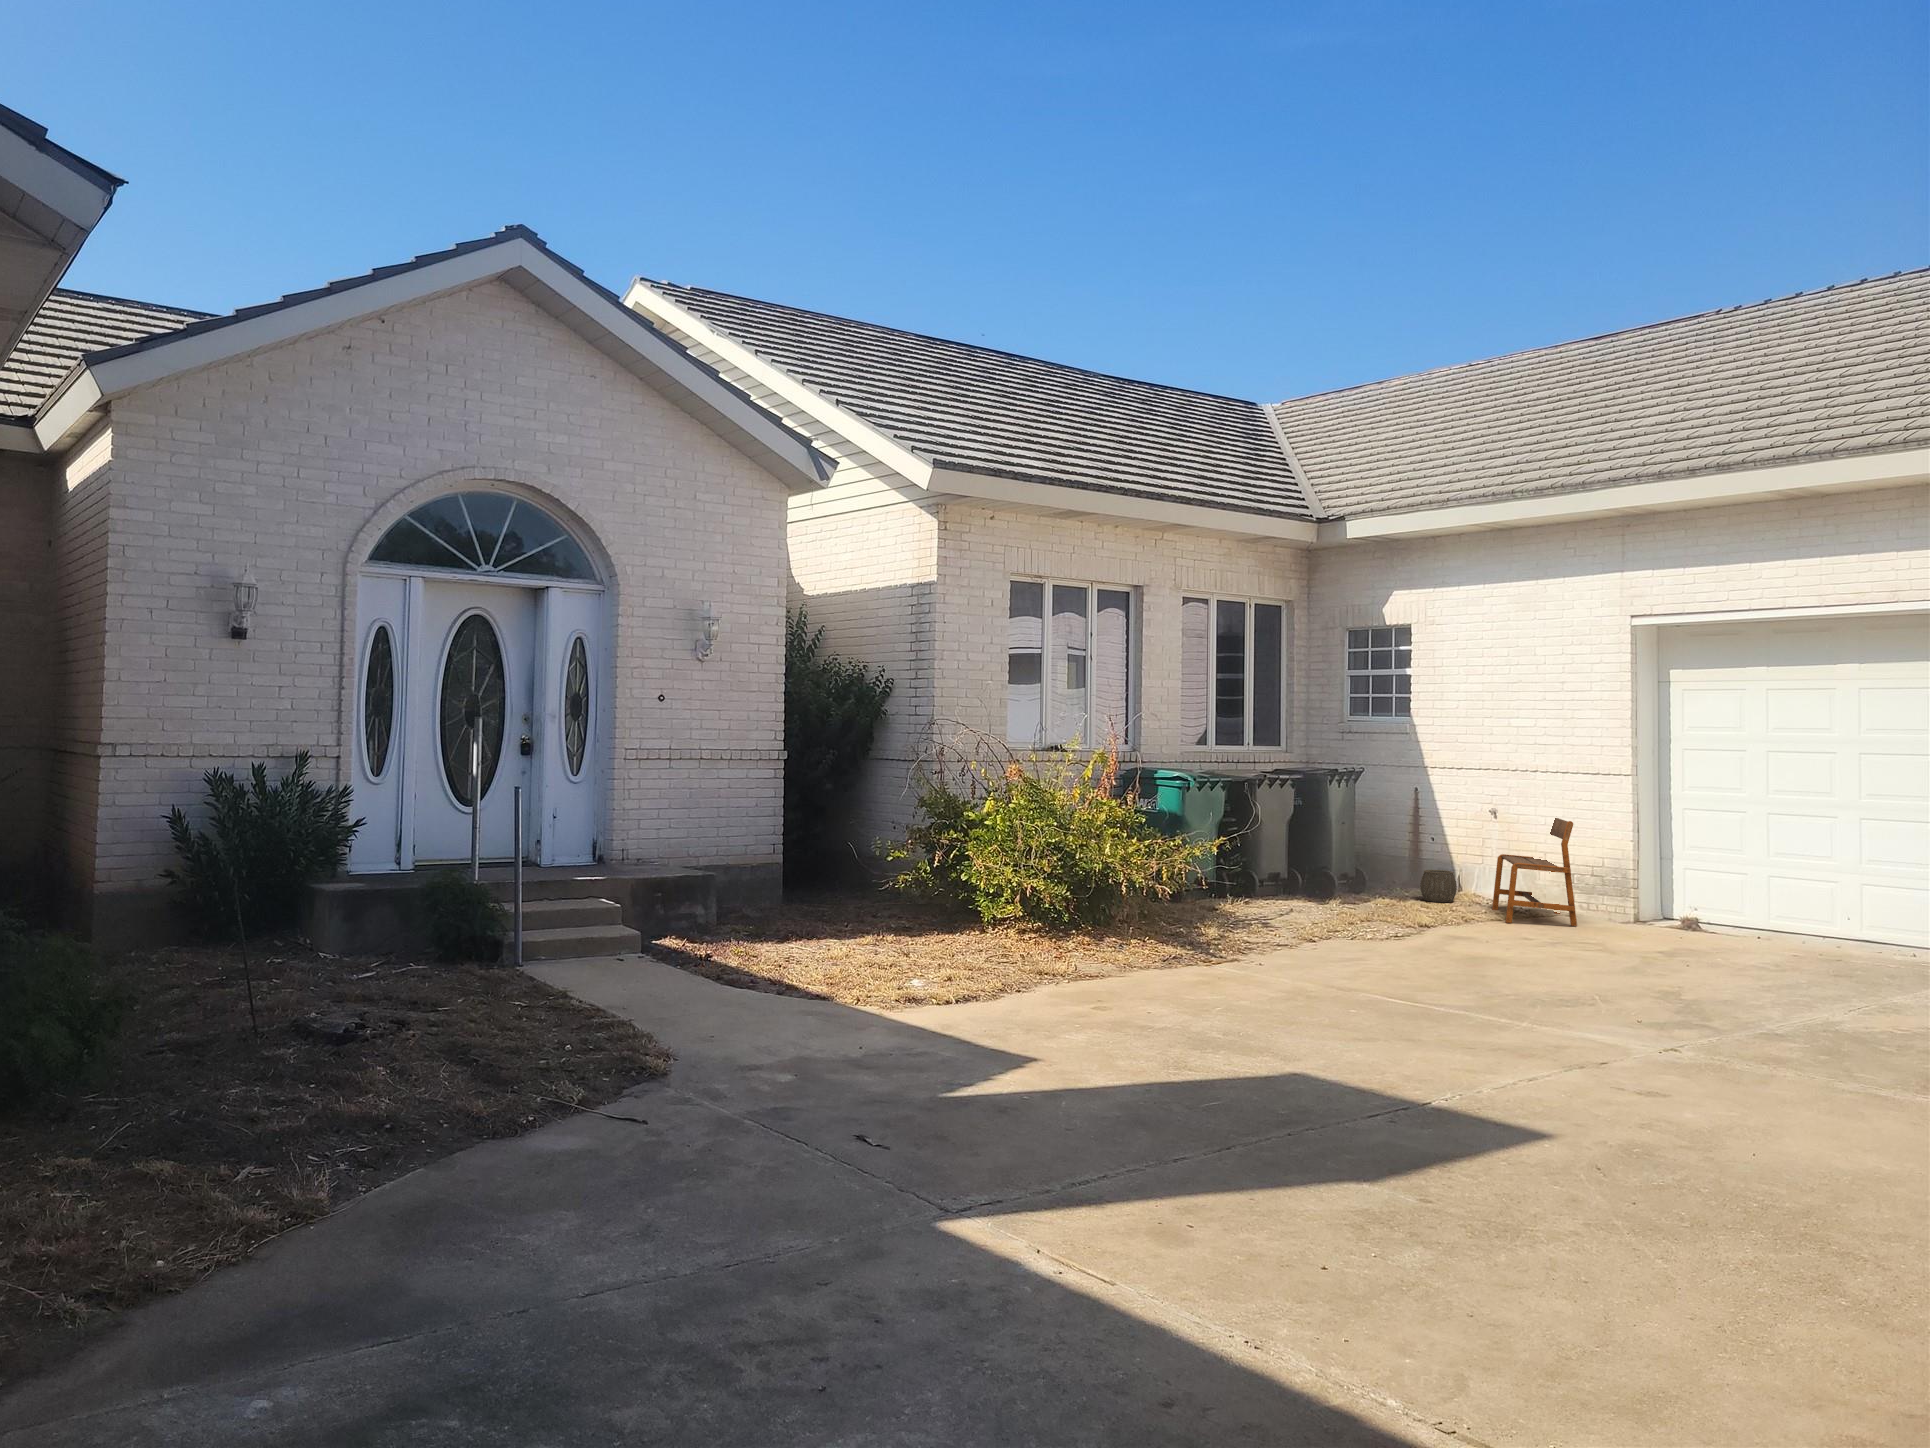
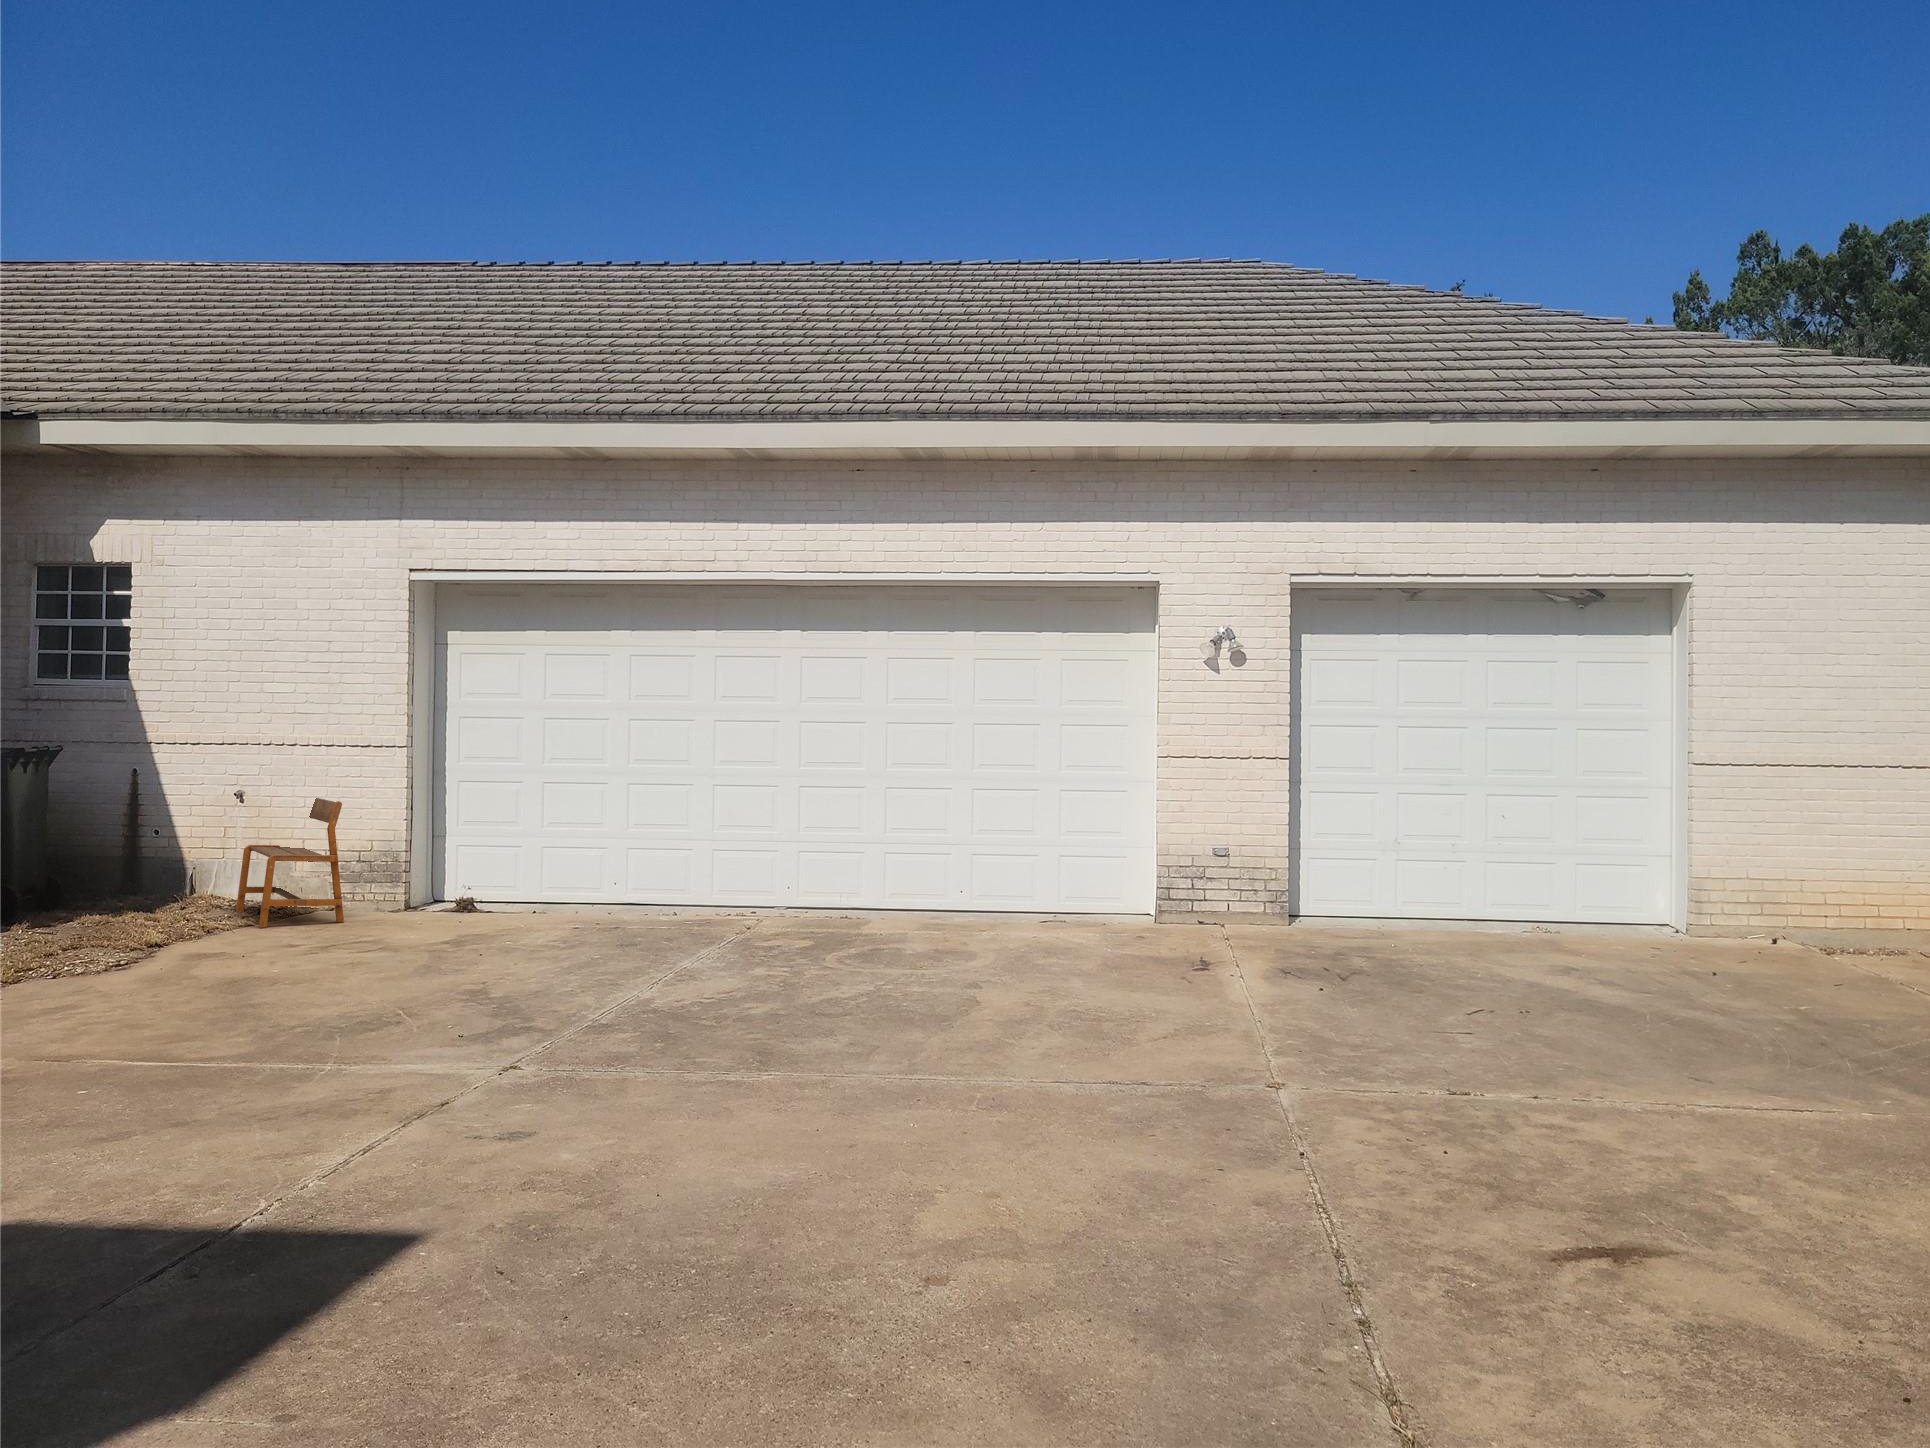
woven basket: present [1420,870,1457,902] -> none [139,870,189,911]

